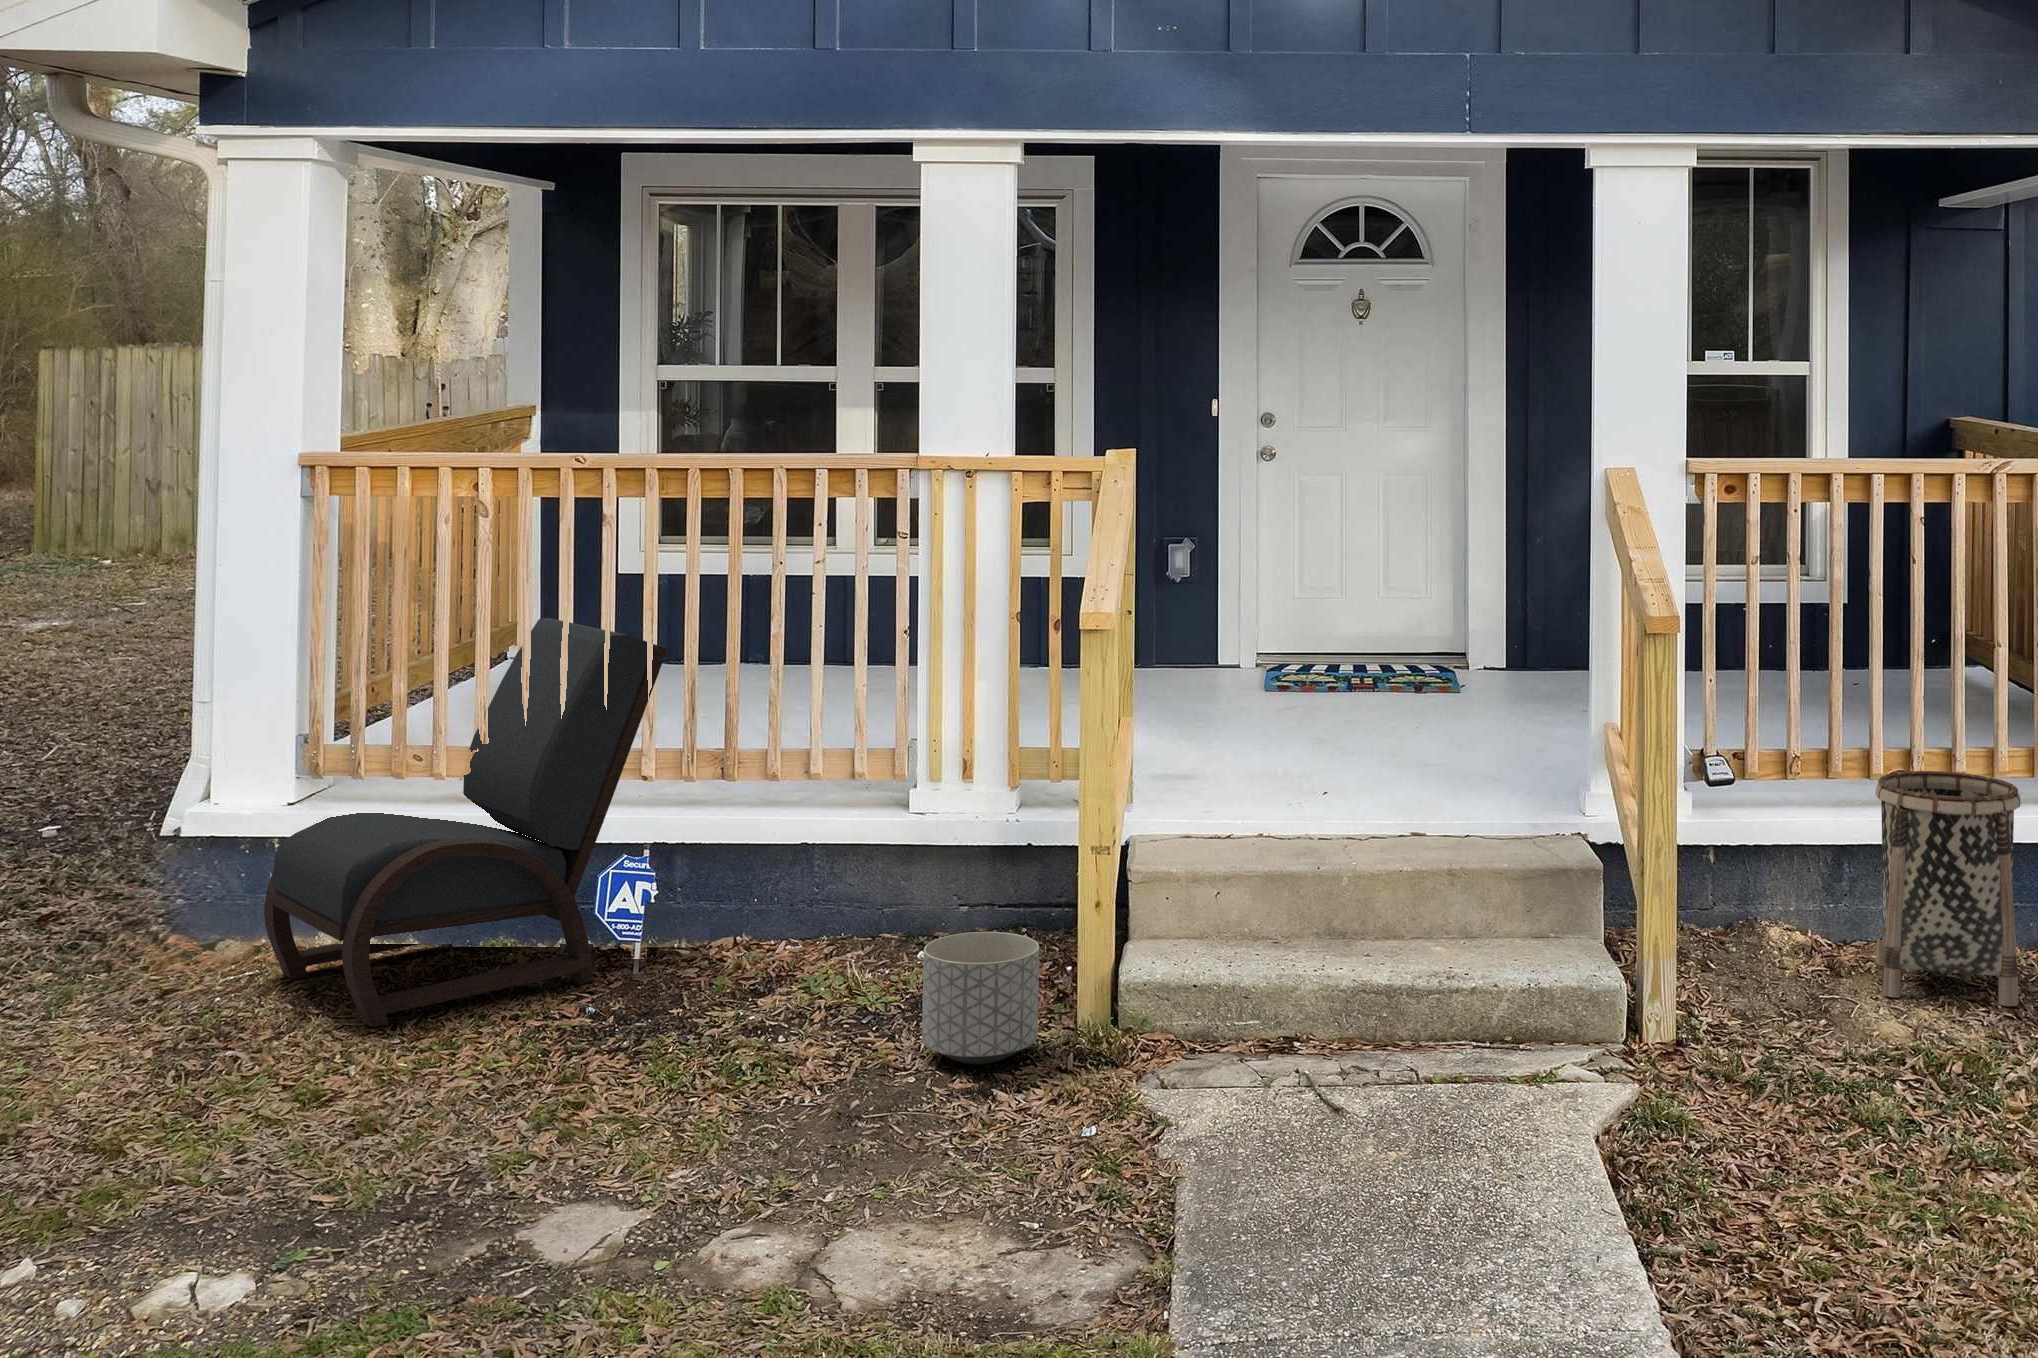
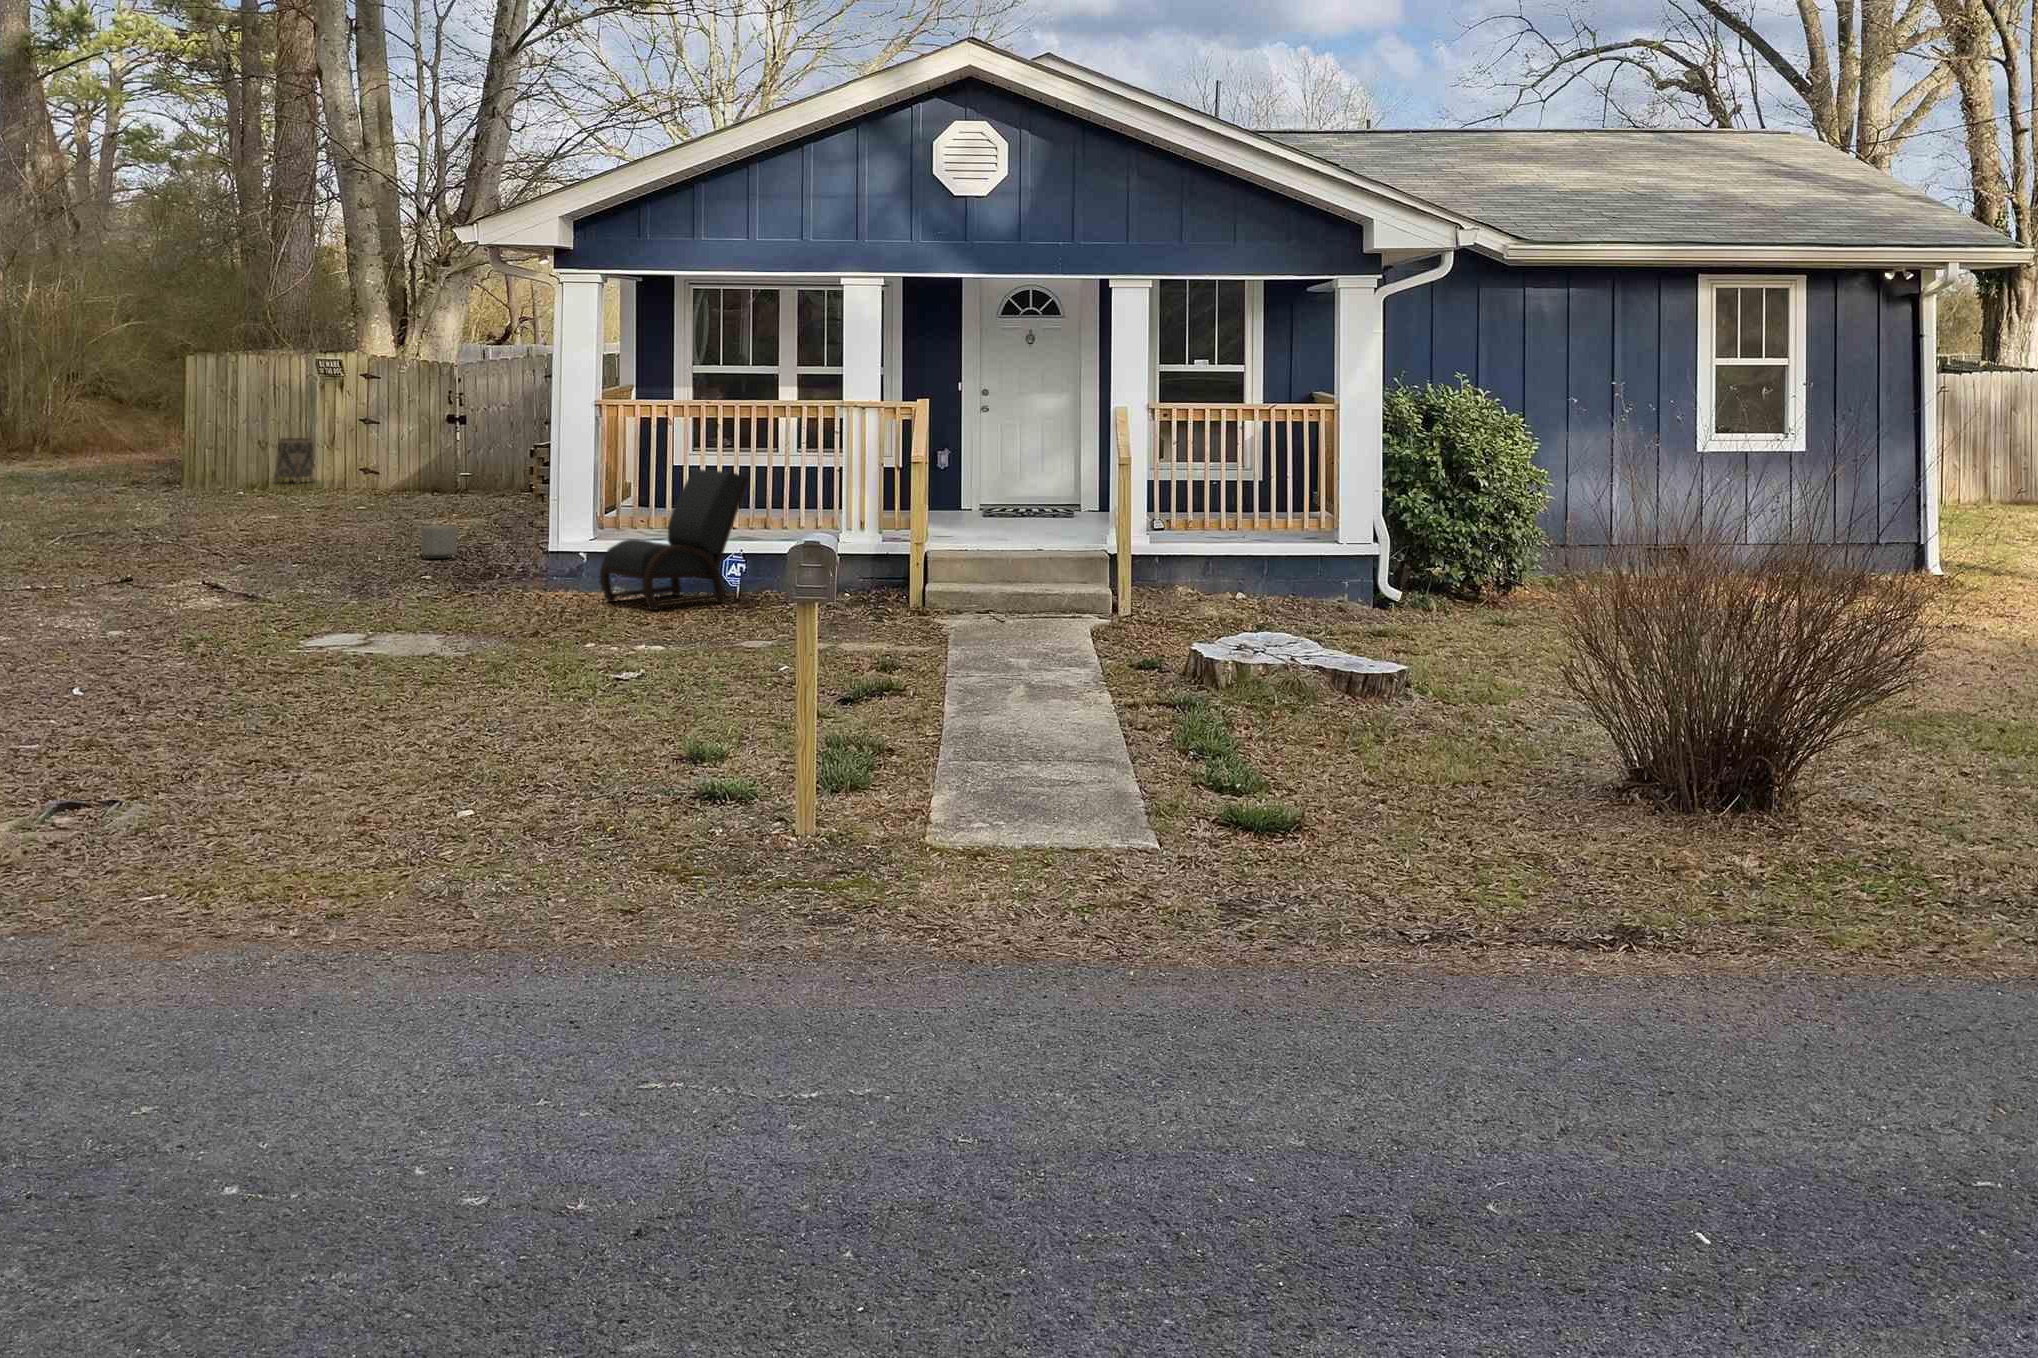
basket: present [1875,771,2021,1006] -> present [274,438,315,483]
planter: present [922,932,1039,1064] -> present [421,525,457,559]

